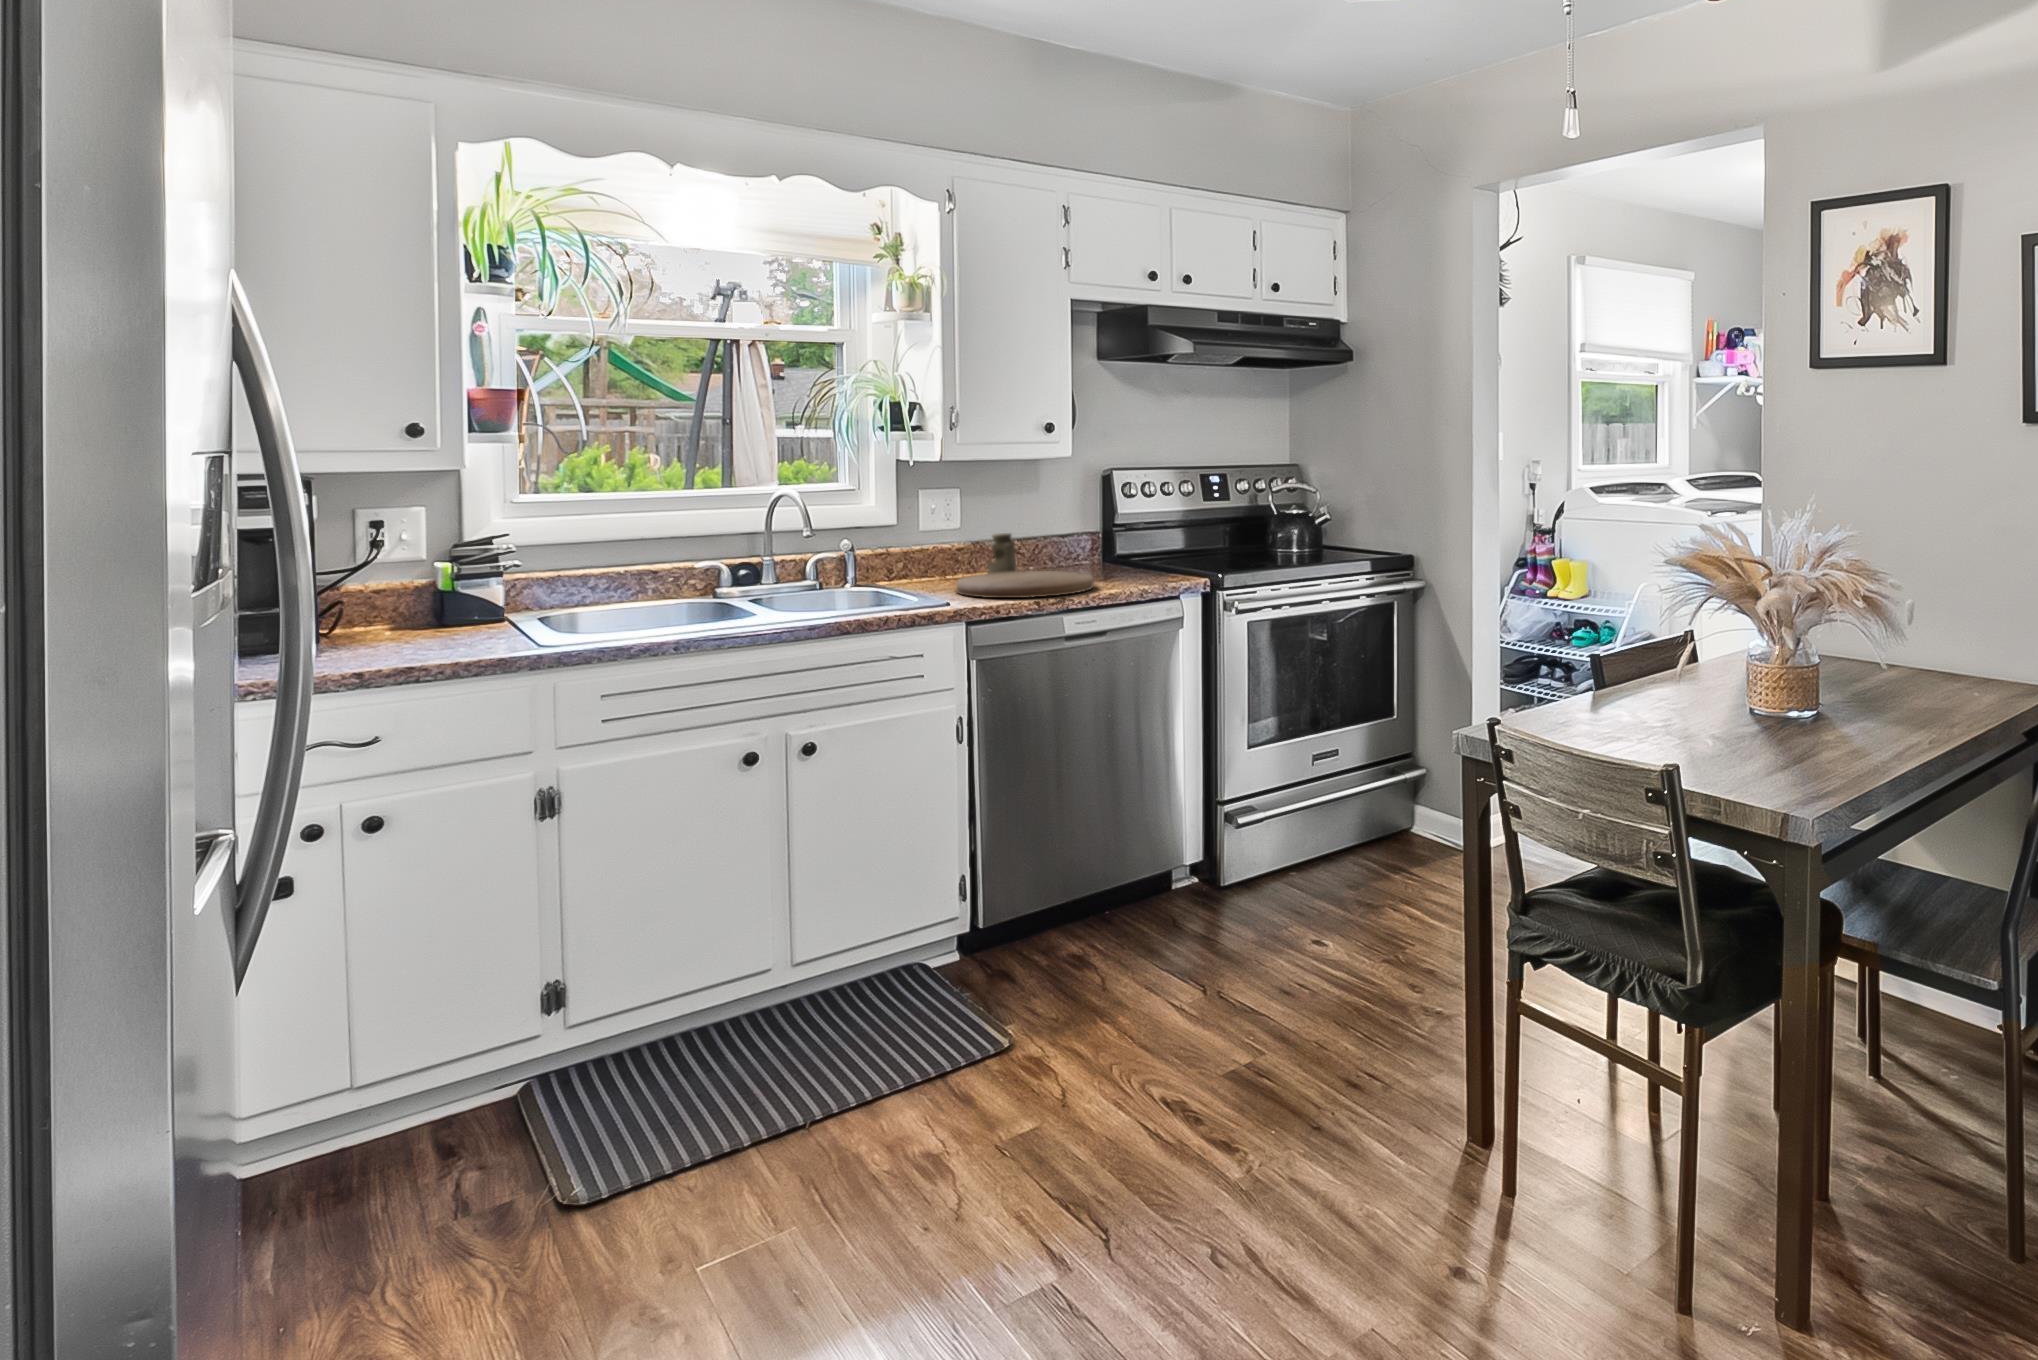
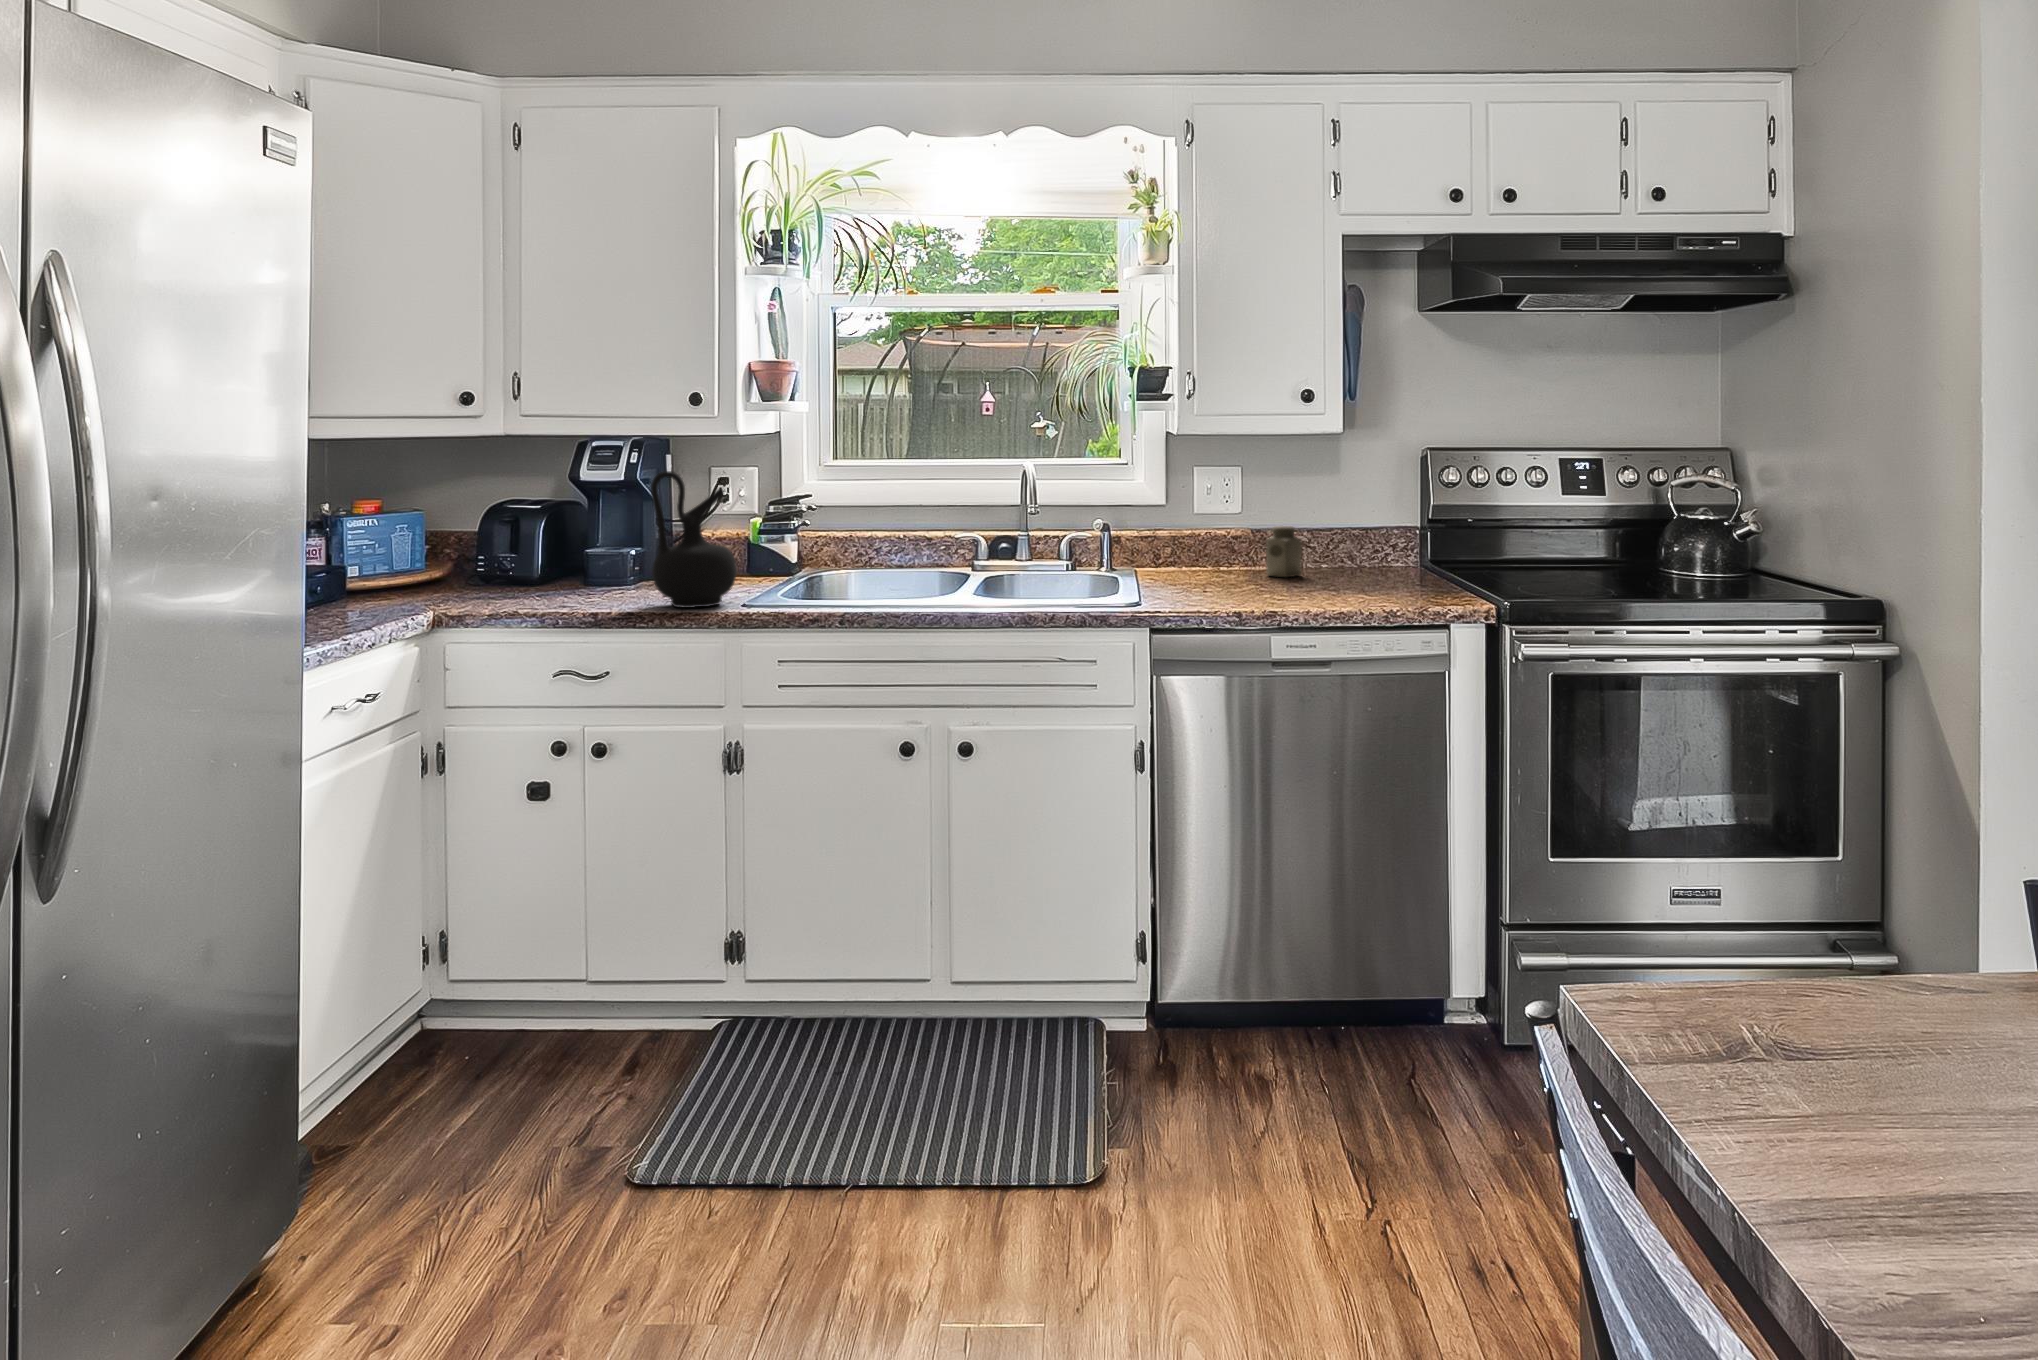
ceramic jug: none [427,506,533,651] -> present [651,471,737,608]
cutting board: present [957,571,1094,598] -> none [1181,573,1344,605]

